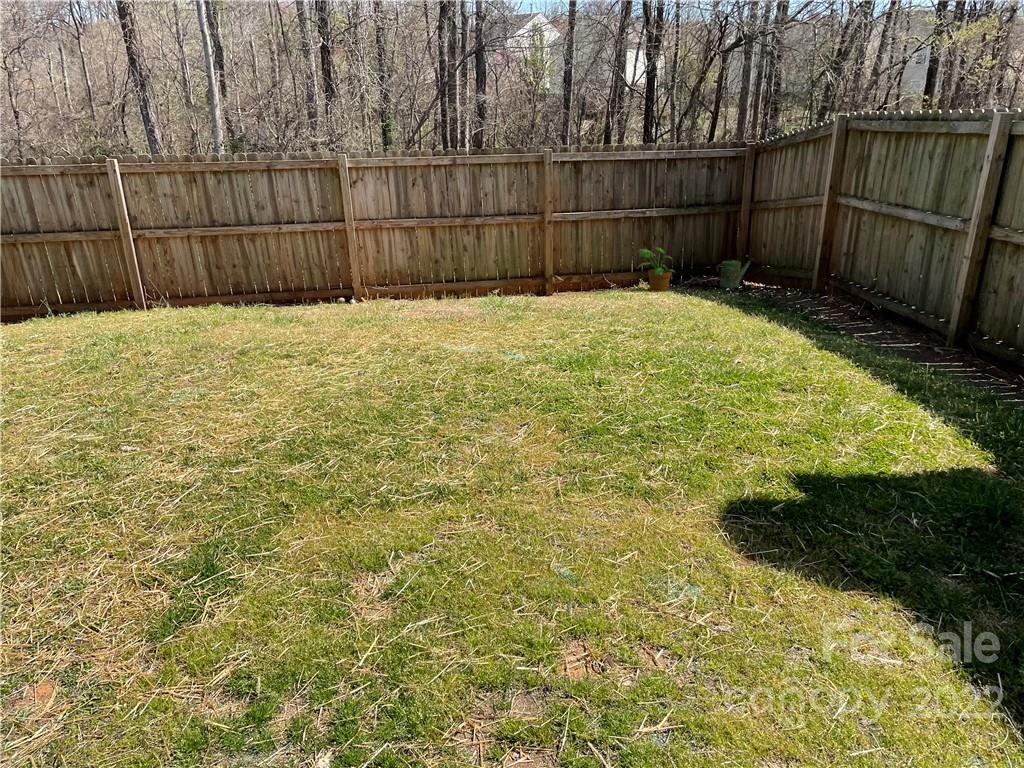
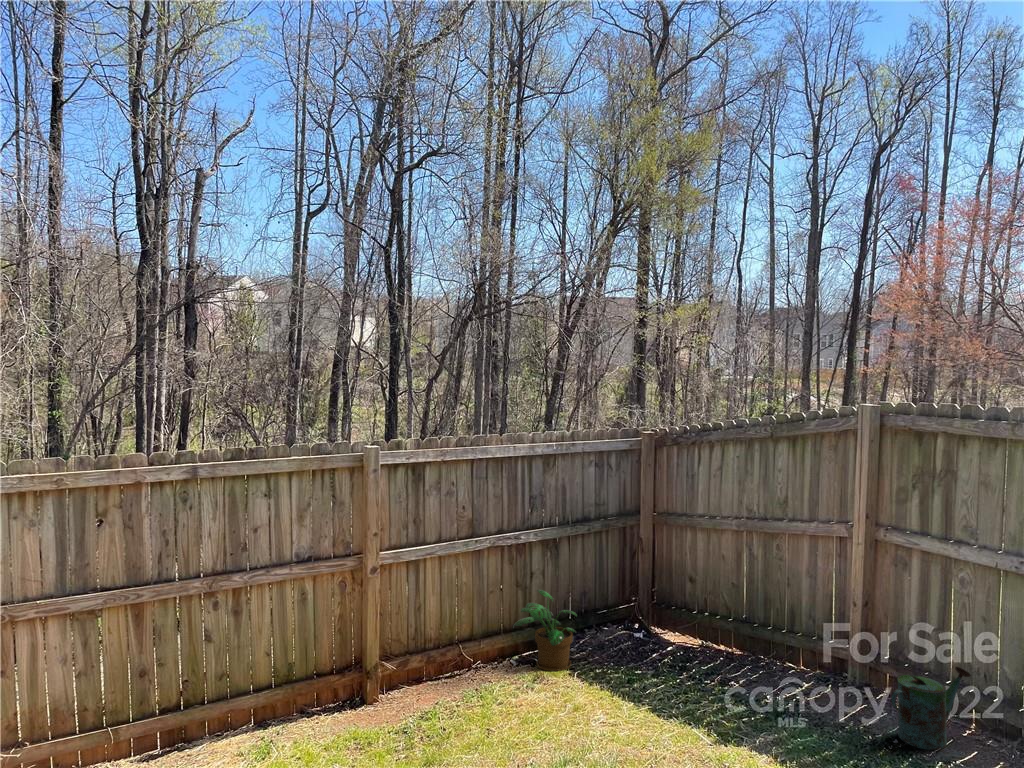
watering can: present [716,257,755,288] -> present [891,667,971,750]

